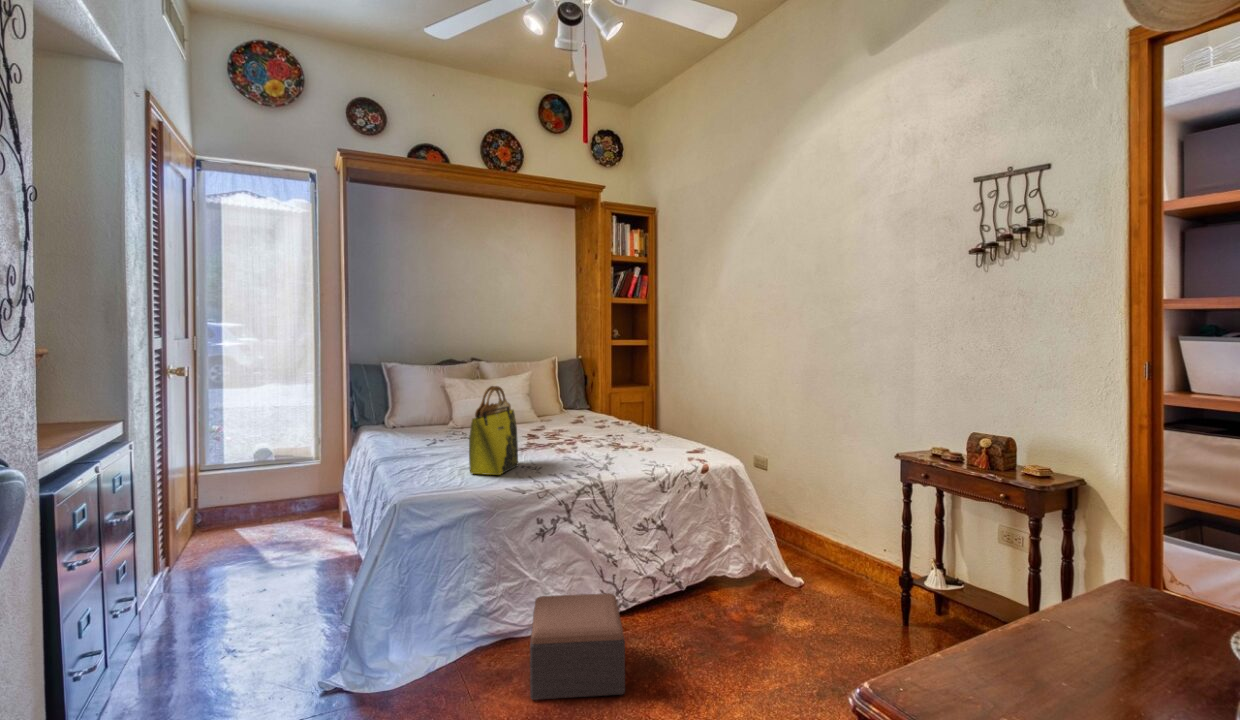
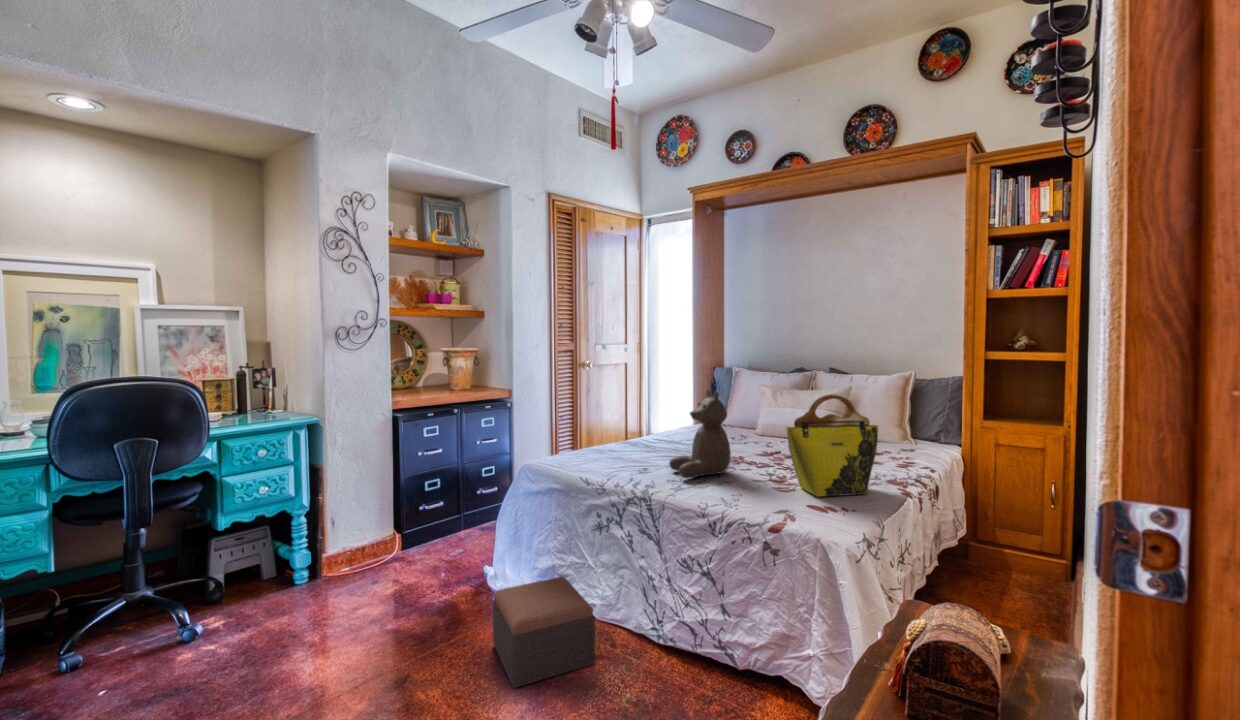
teddy bear: none [552,380,615,462] -> present [669,389,731,478]
tote bag: present [469,386,518,475] -> present [787,394,878,497]

